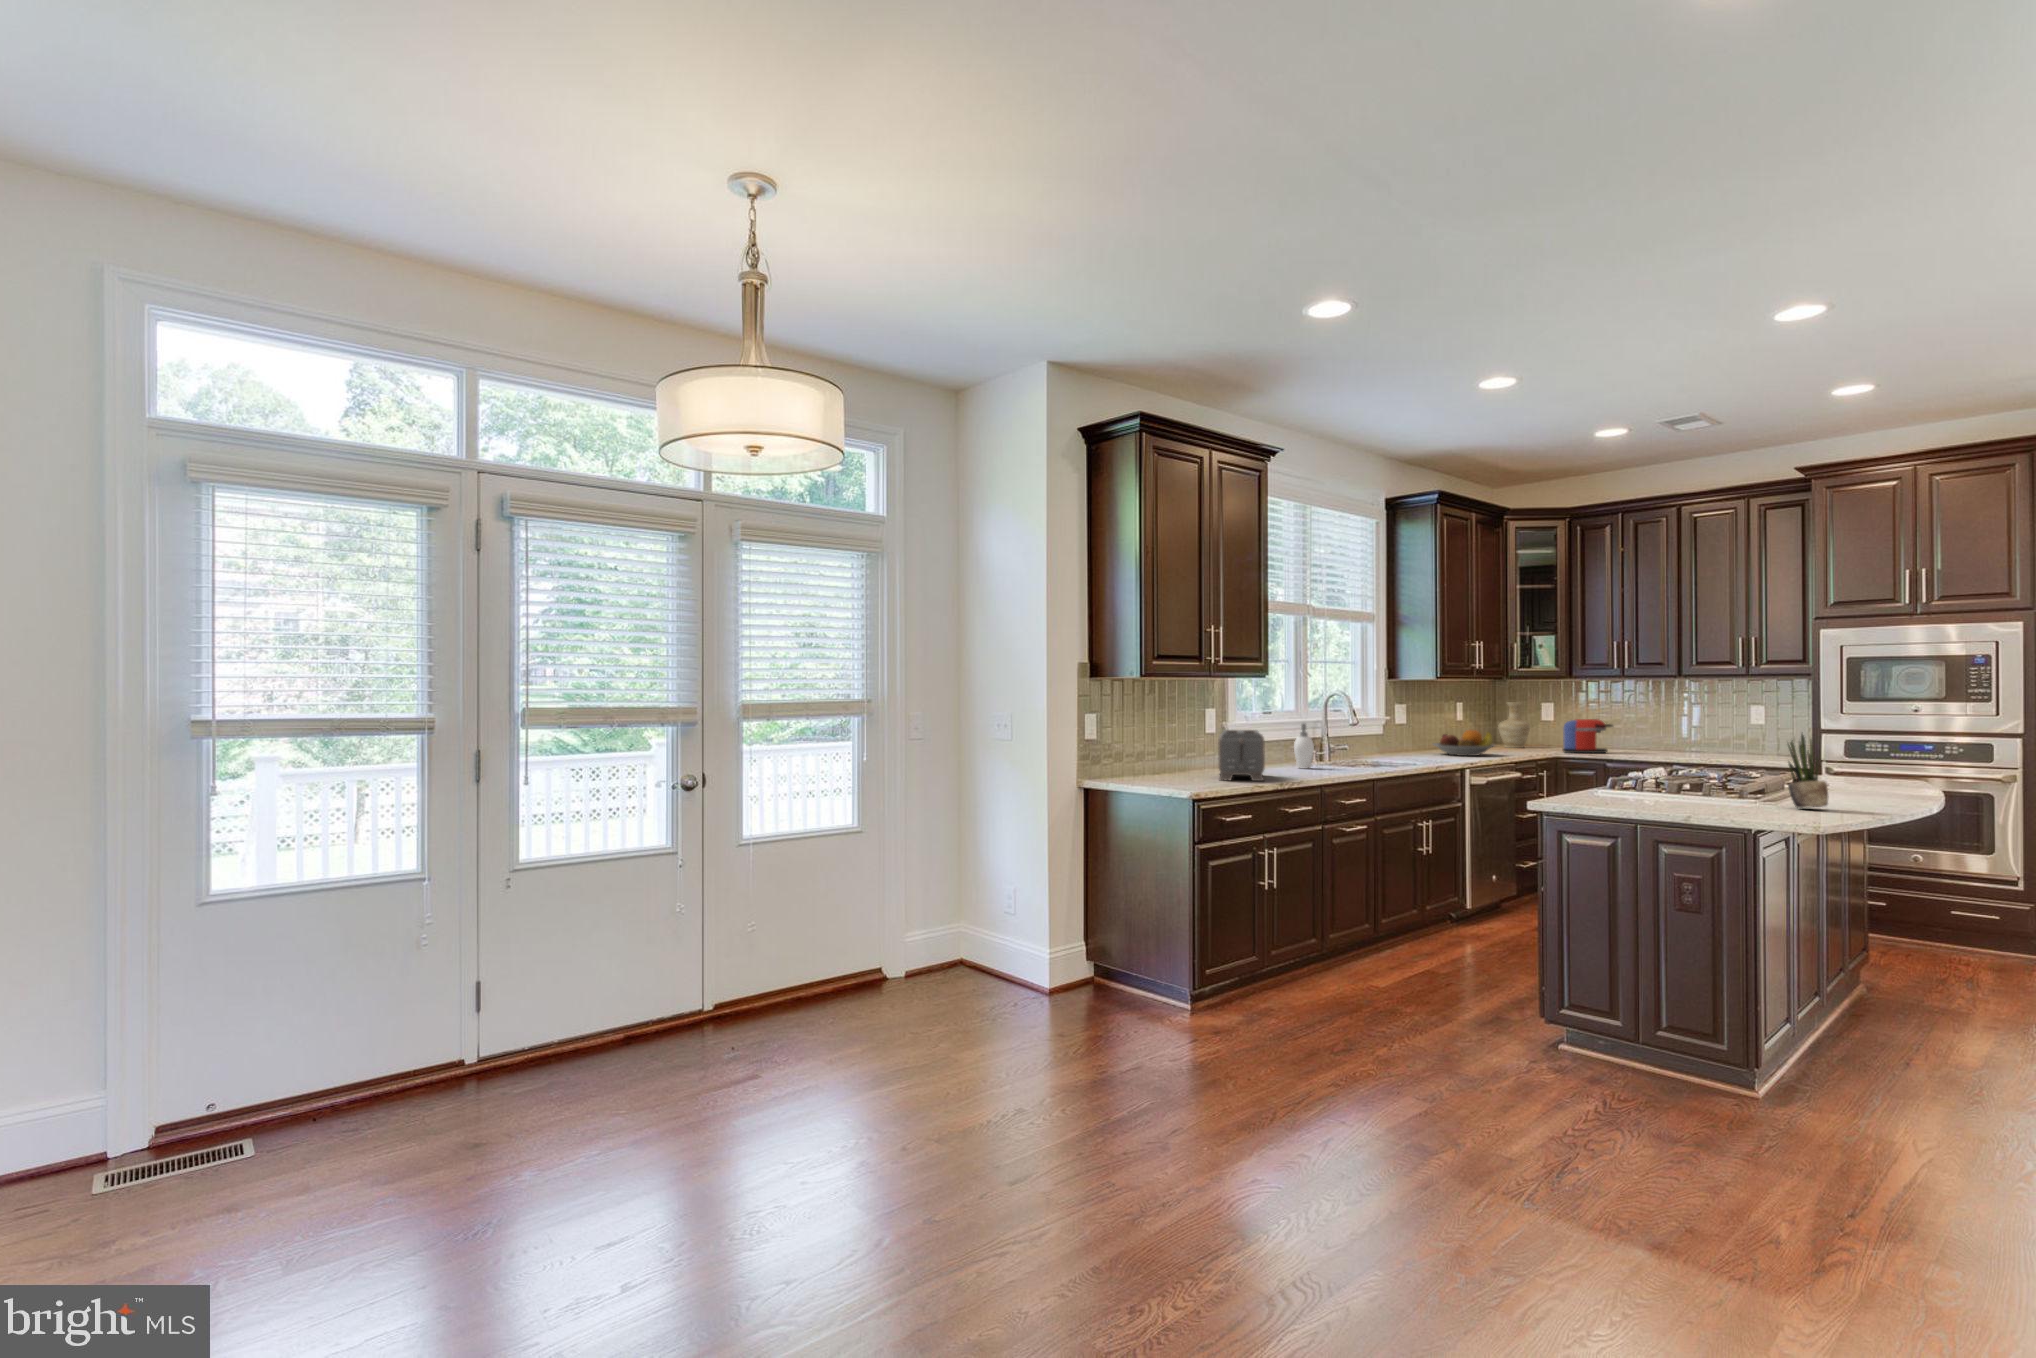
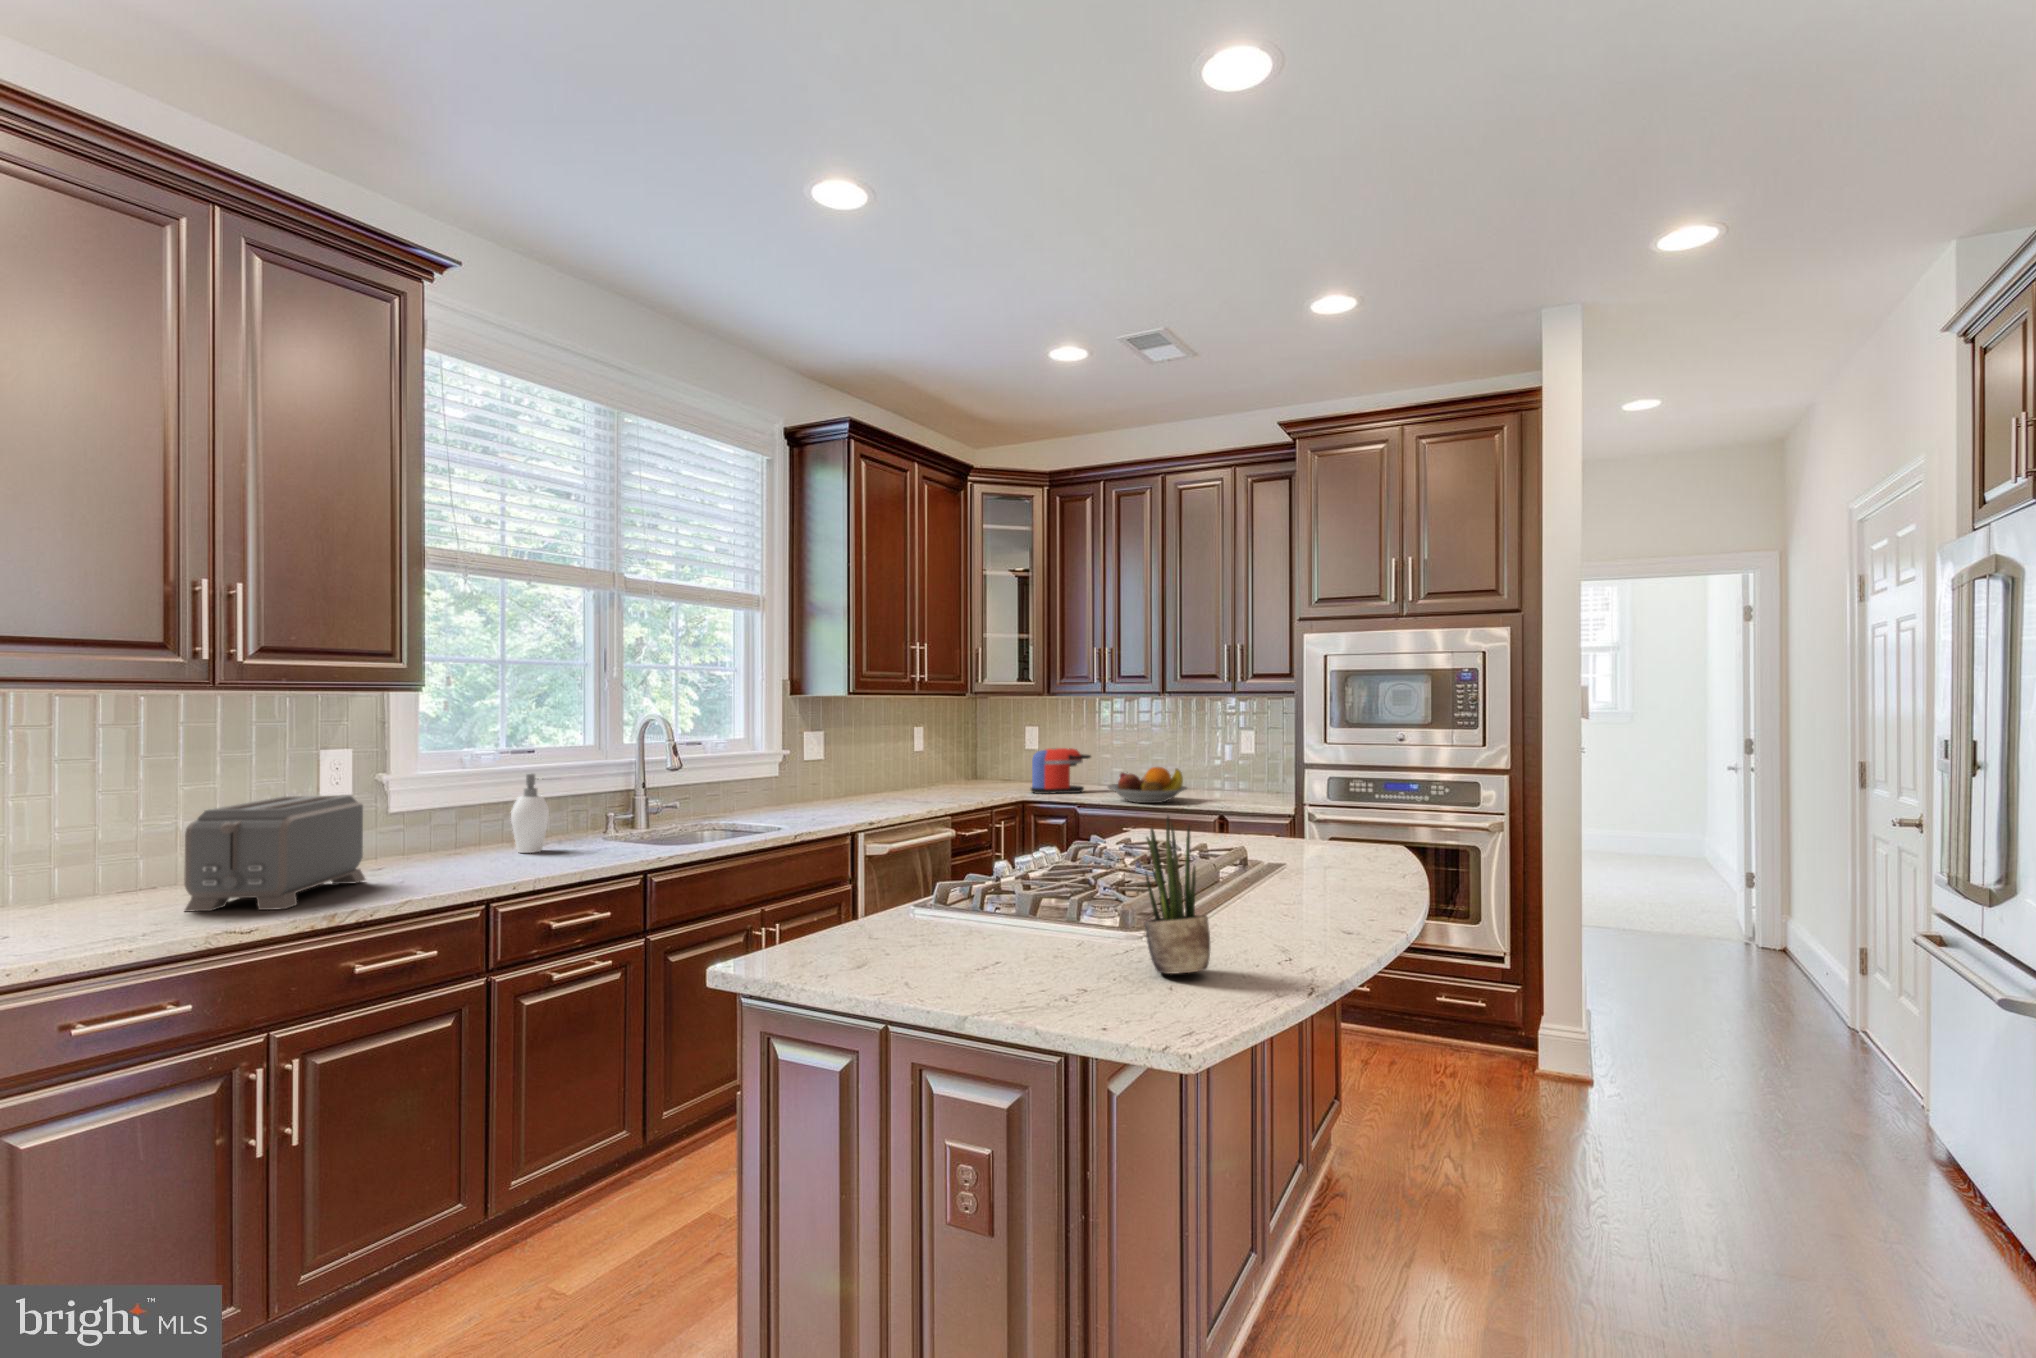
vase: present [1499,702,1530,748] -> none [971,725,1008,785]
fruit bowl: present [1433,730,1495,756] -> present [1108,767,1187,803]

